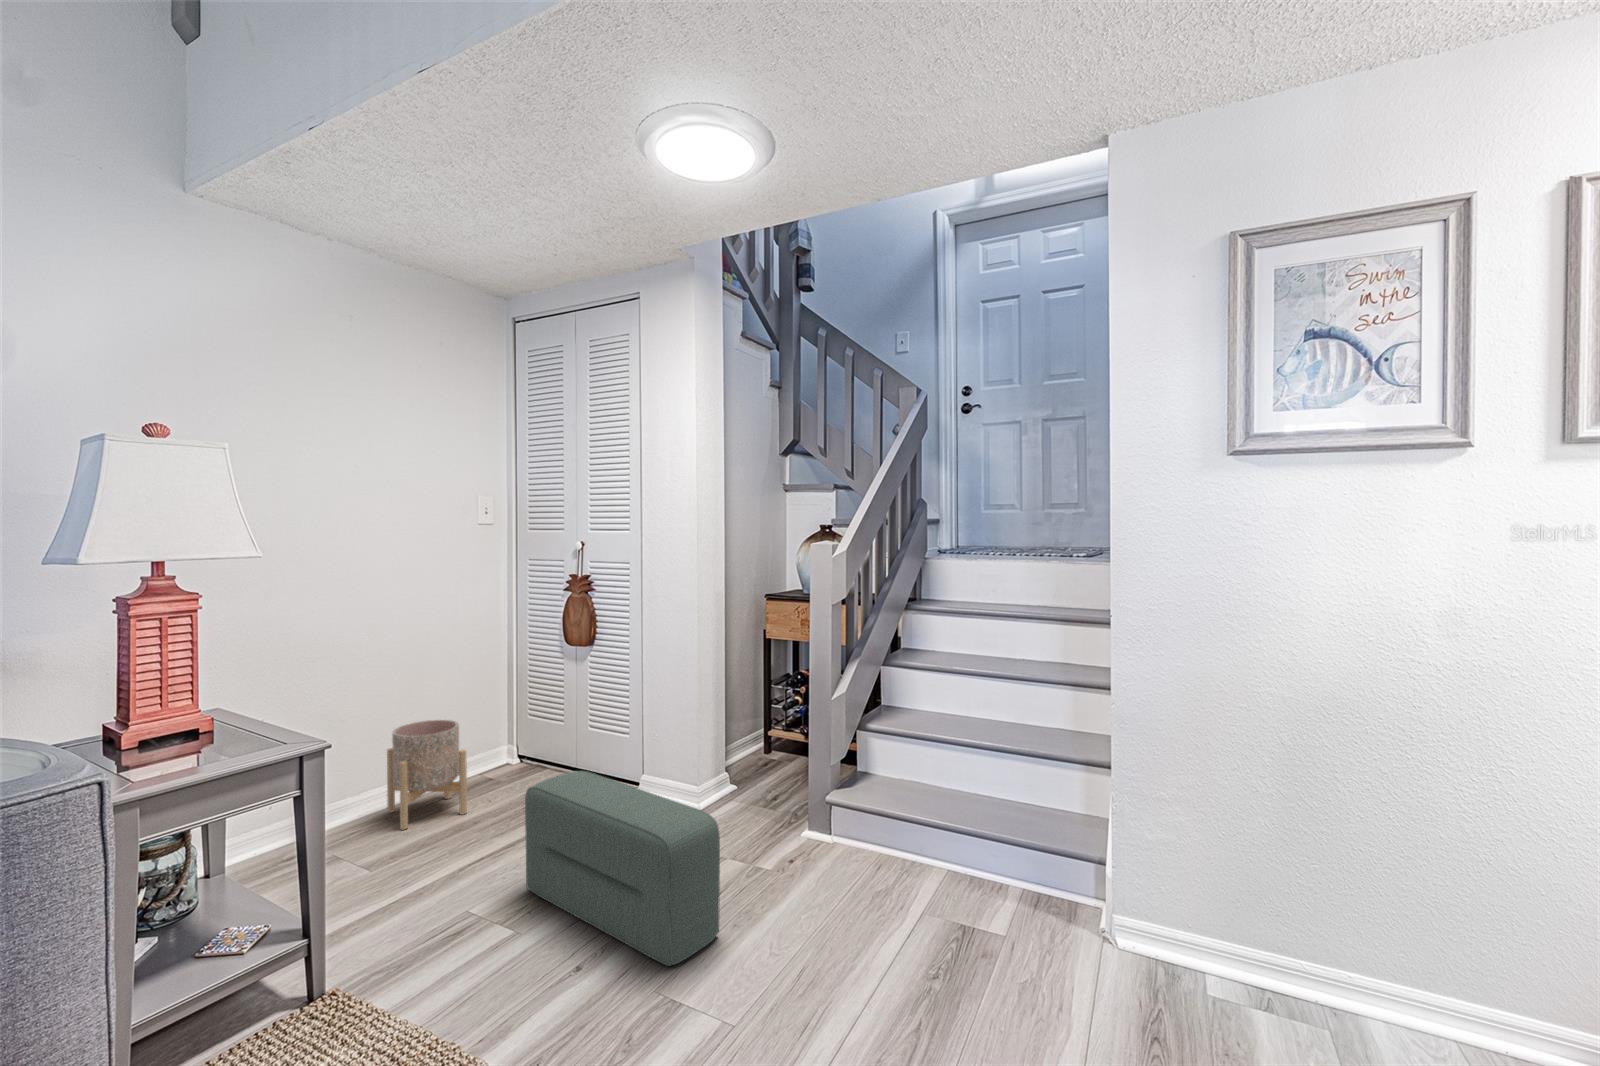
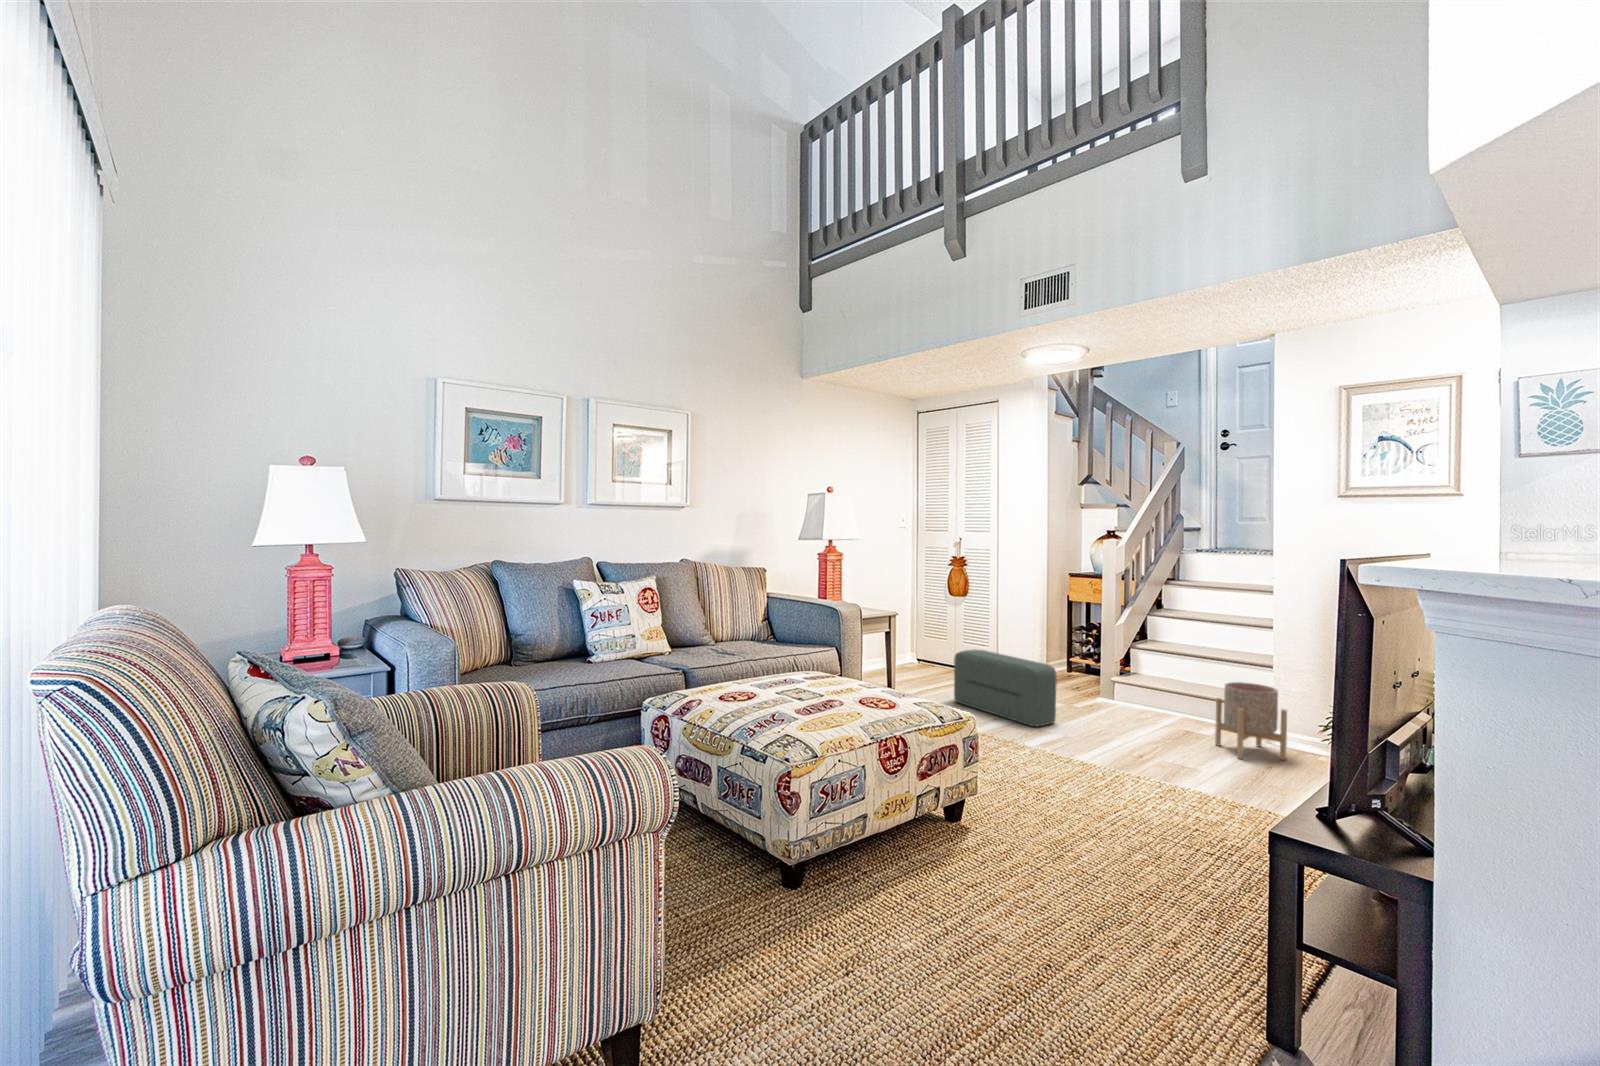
planter: present [387,720,467,830] -> present [1215,682,1287,760]

